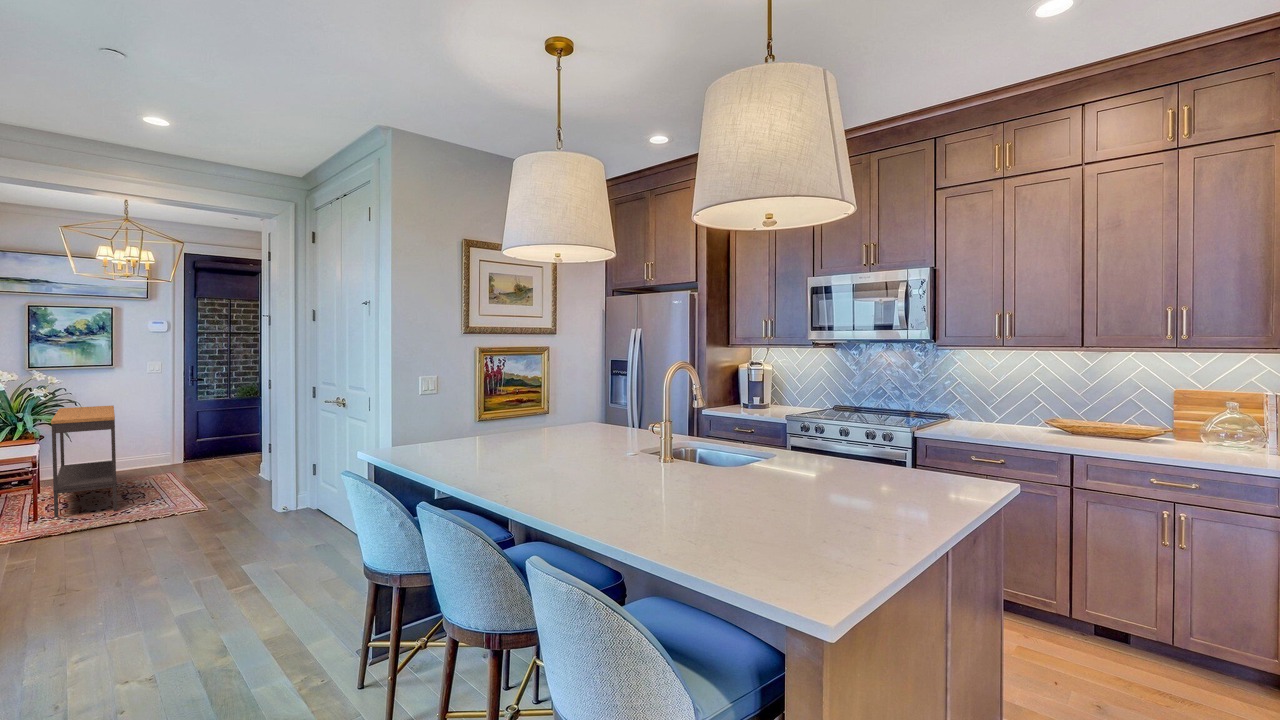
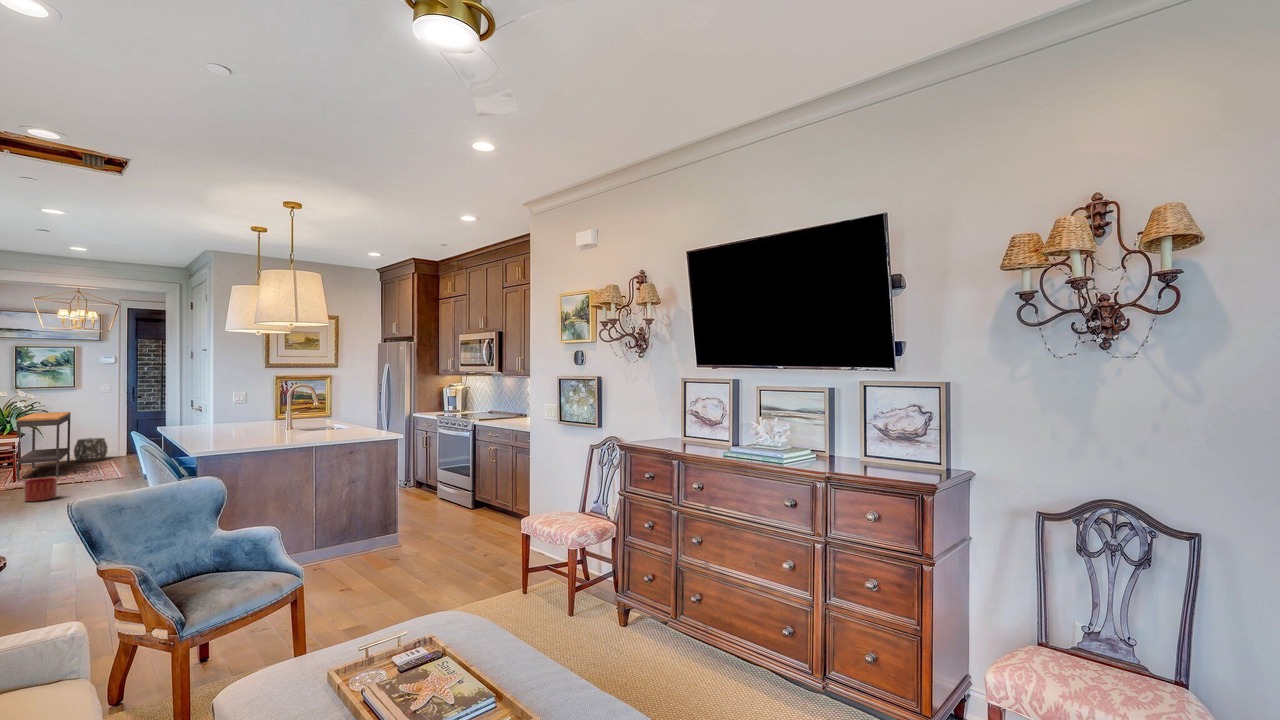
woven basket: none [117,443,165,481] -> present [74,438,108,462]
planter: none [101,525,152,571] -> present [24,477,57,502]

